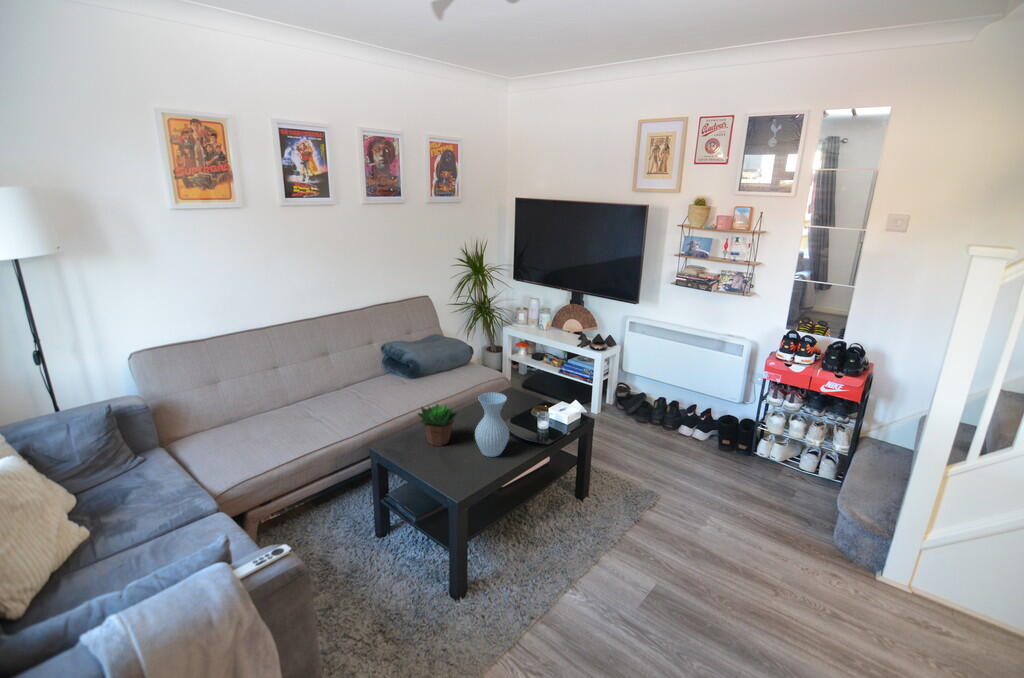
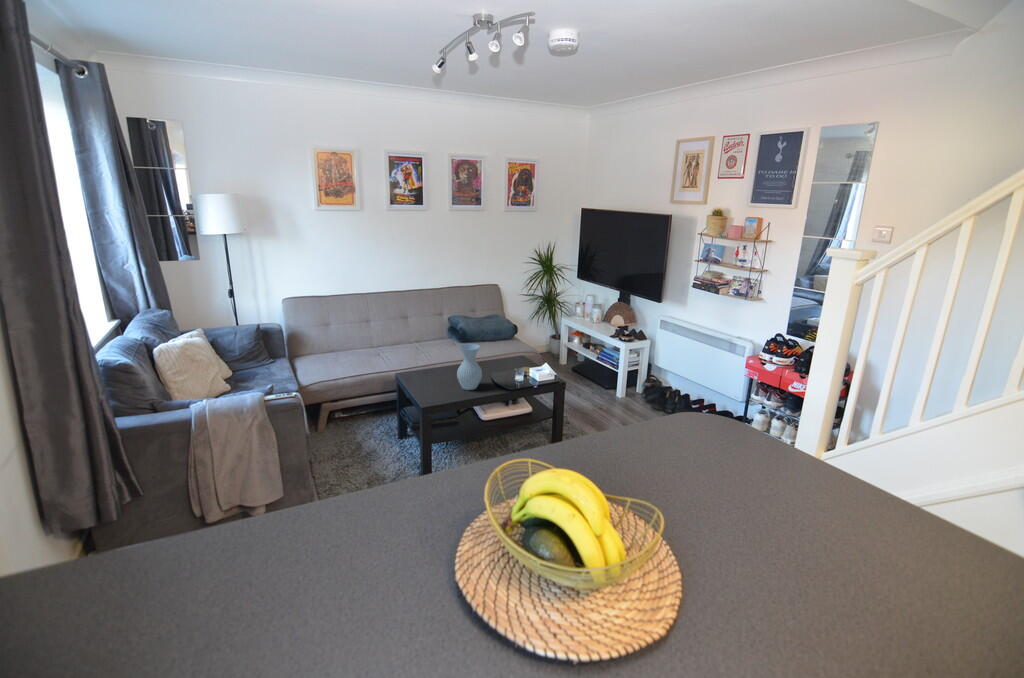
succulent plant: present [418,404,457,446] -> none [426,350,455,380]

